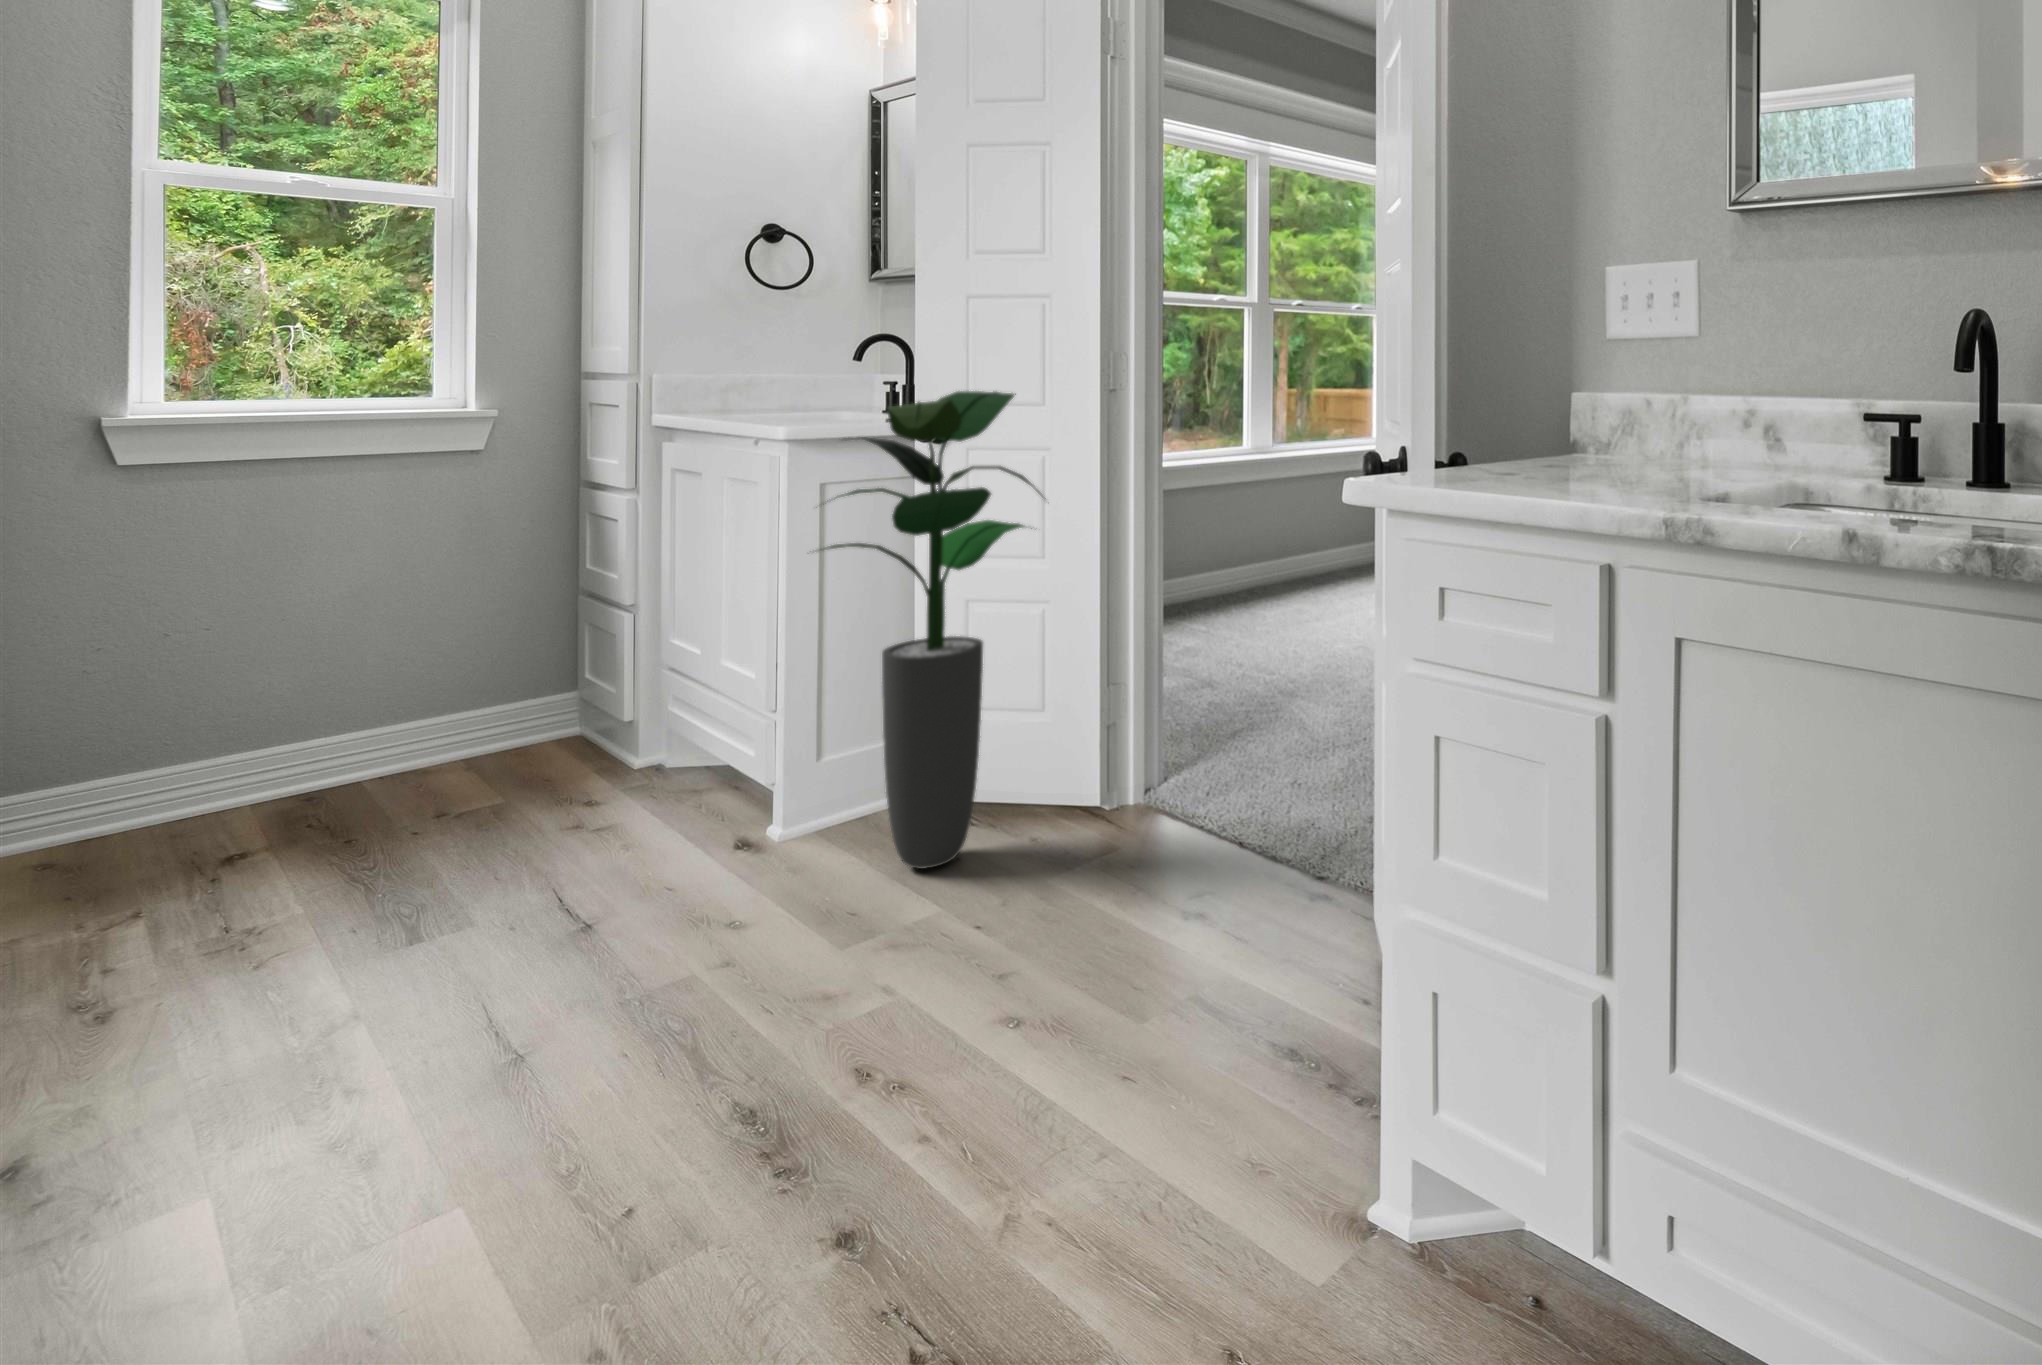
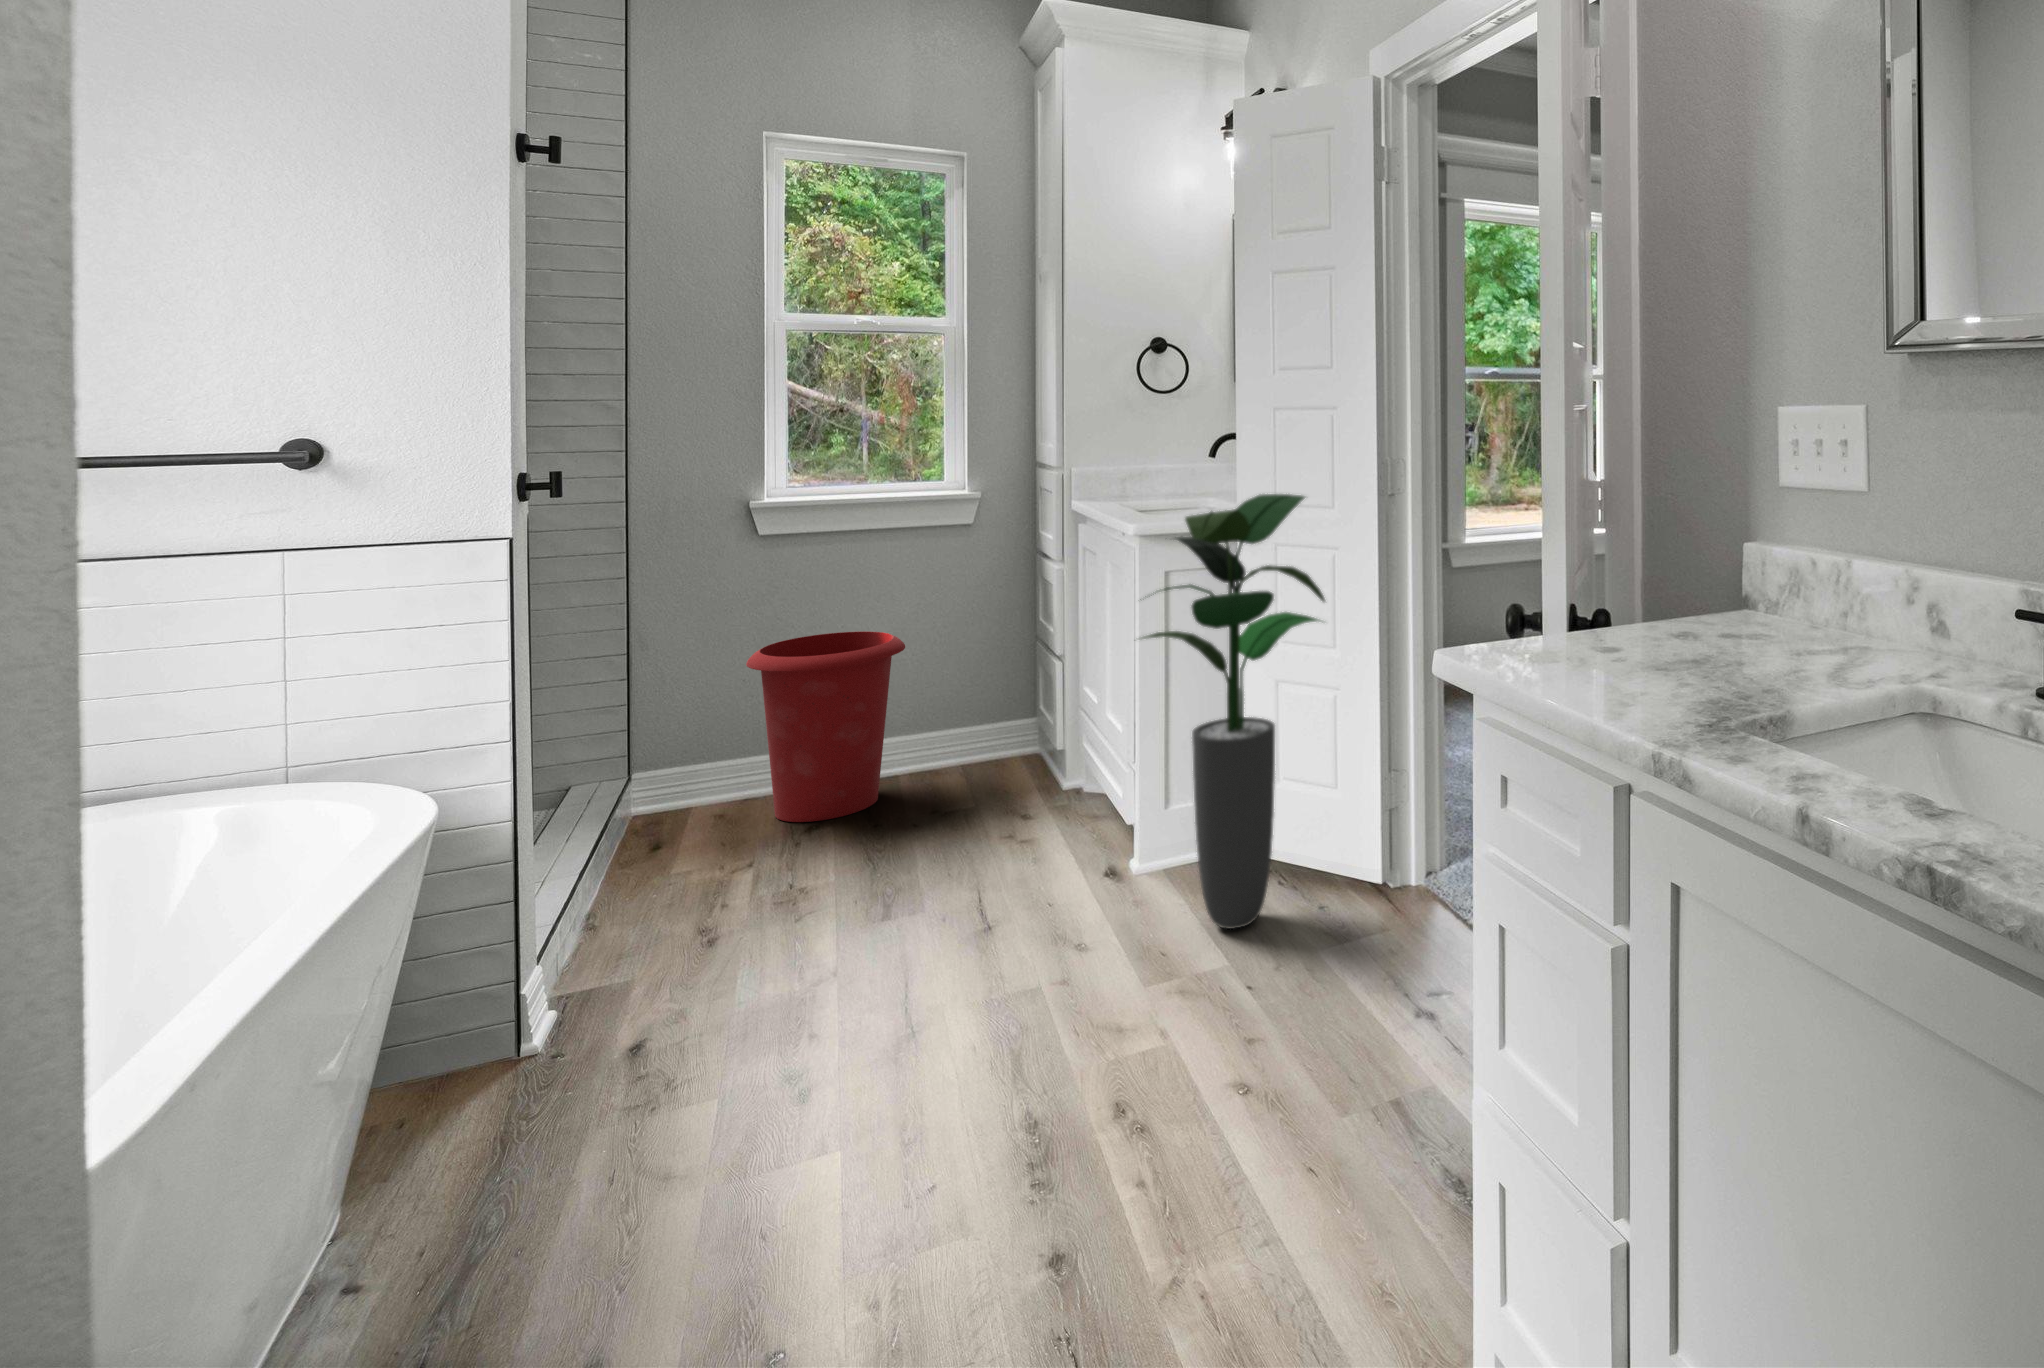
waste bin: none [115,591,387,845] -> present [746,632,905,822]

